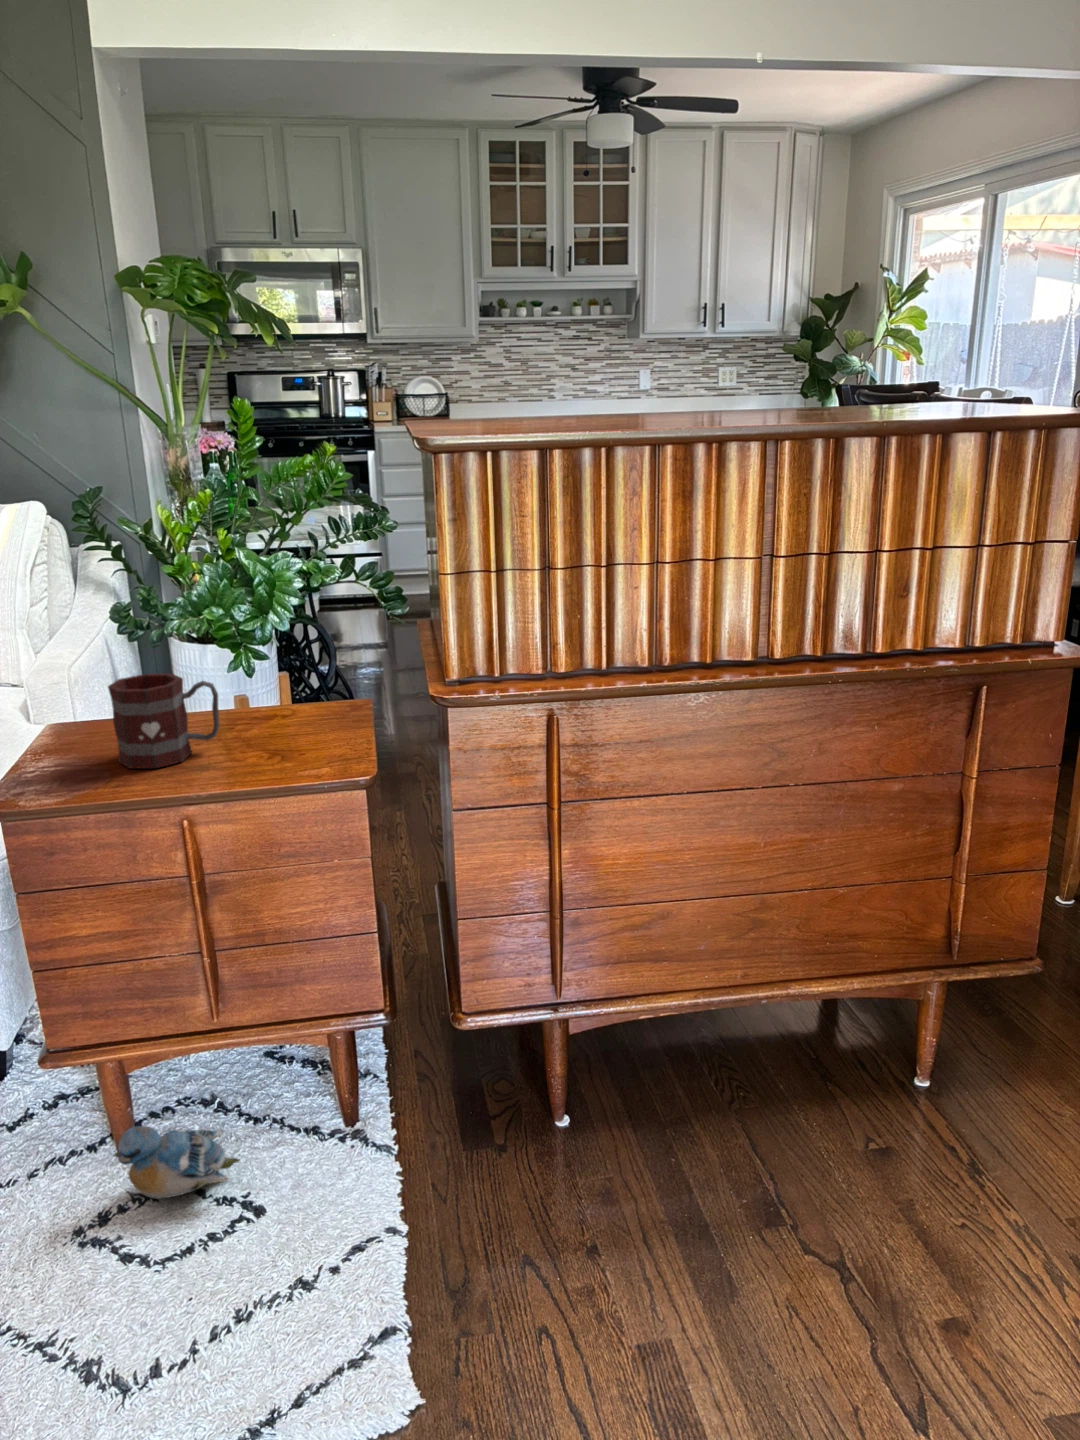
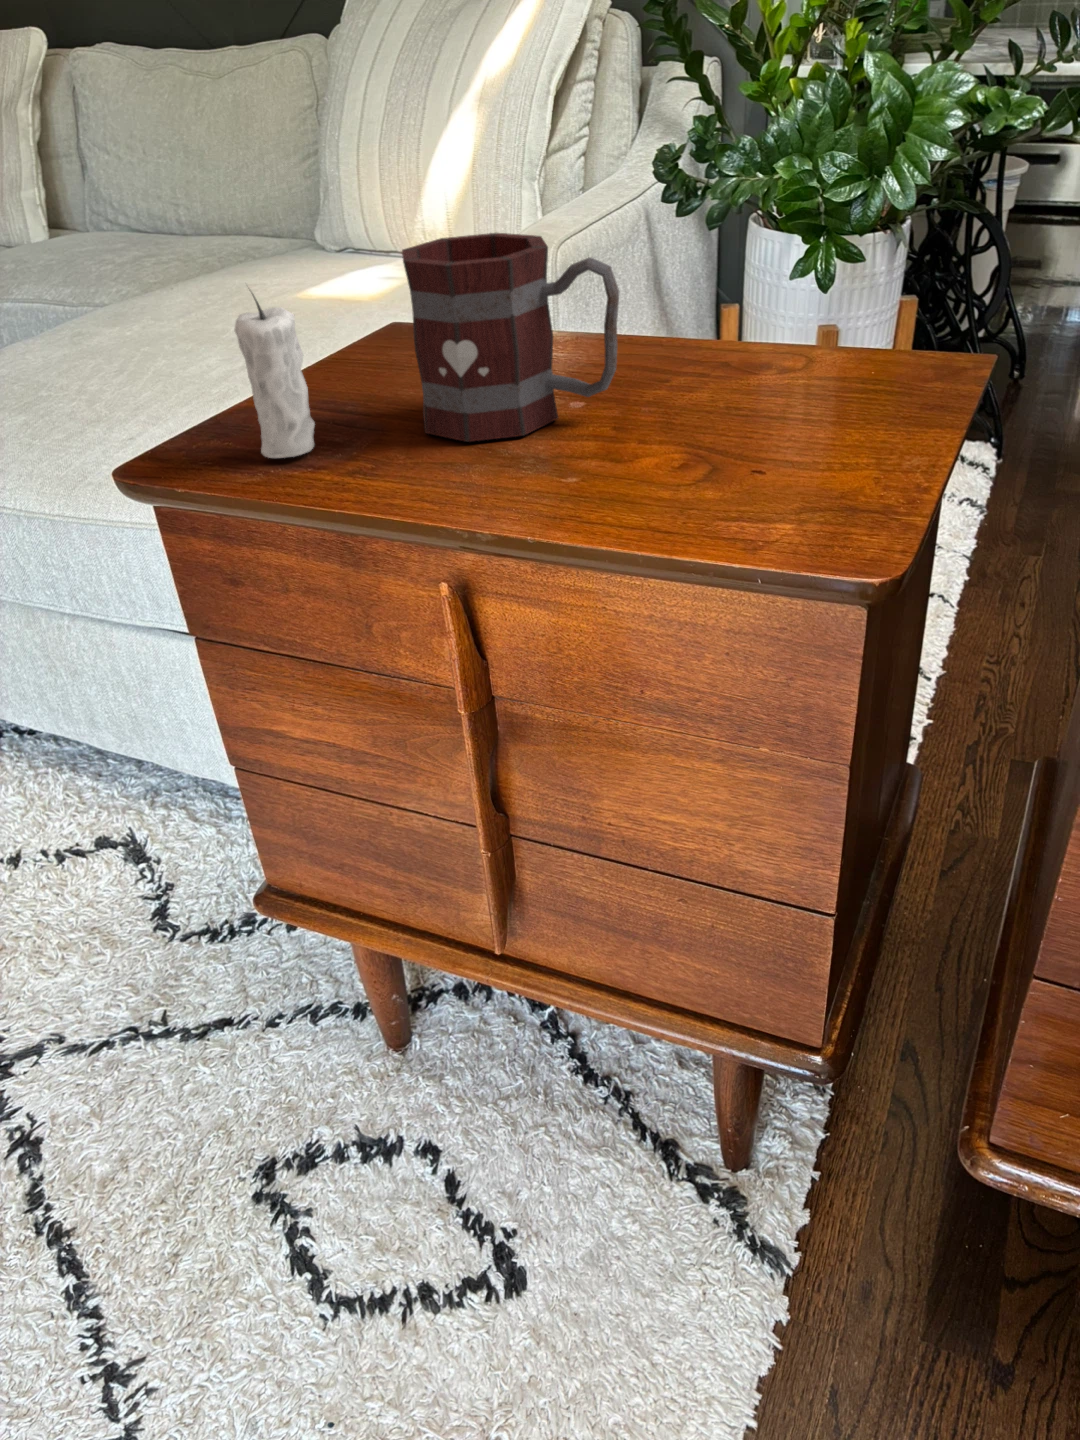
candle: none [39,708,78,791] -> present [234,293,315,458]
plush toy: present [114,1126,239,1199] -> none [326,1056,523,1204]

